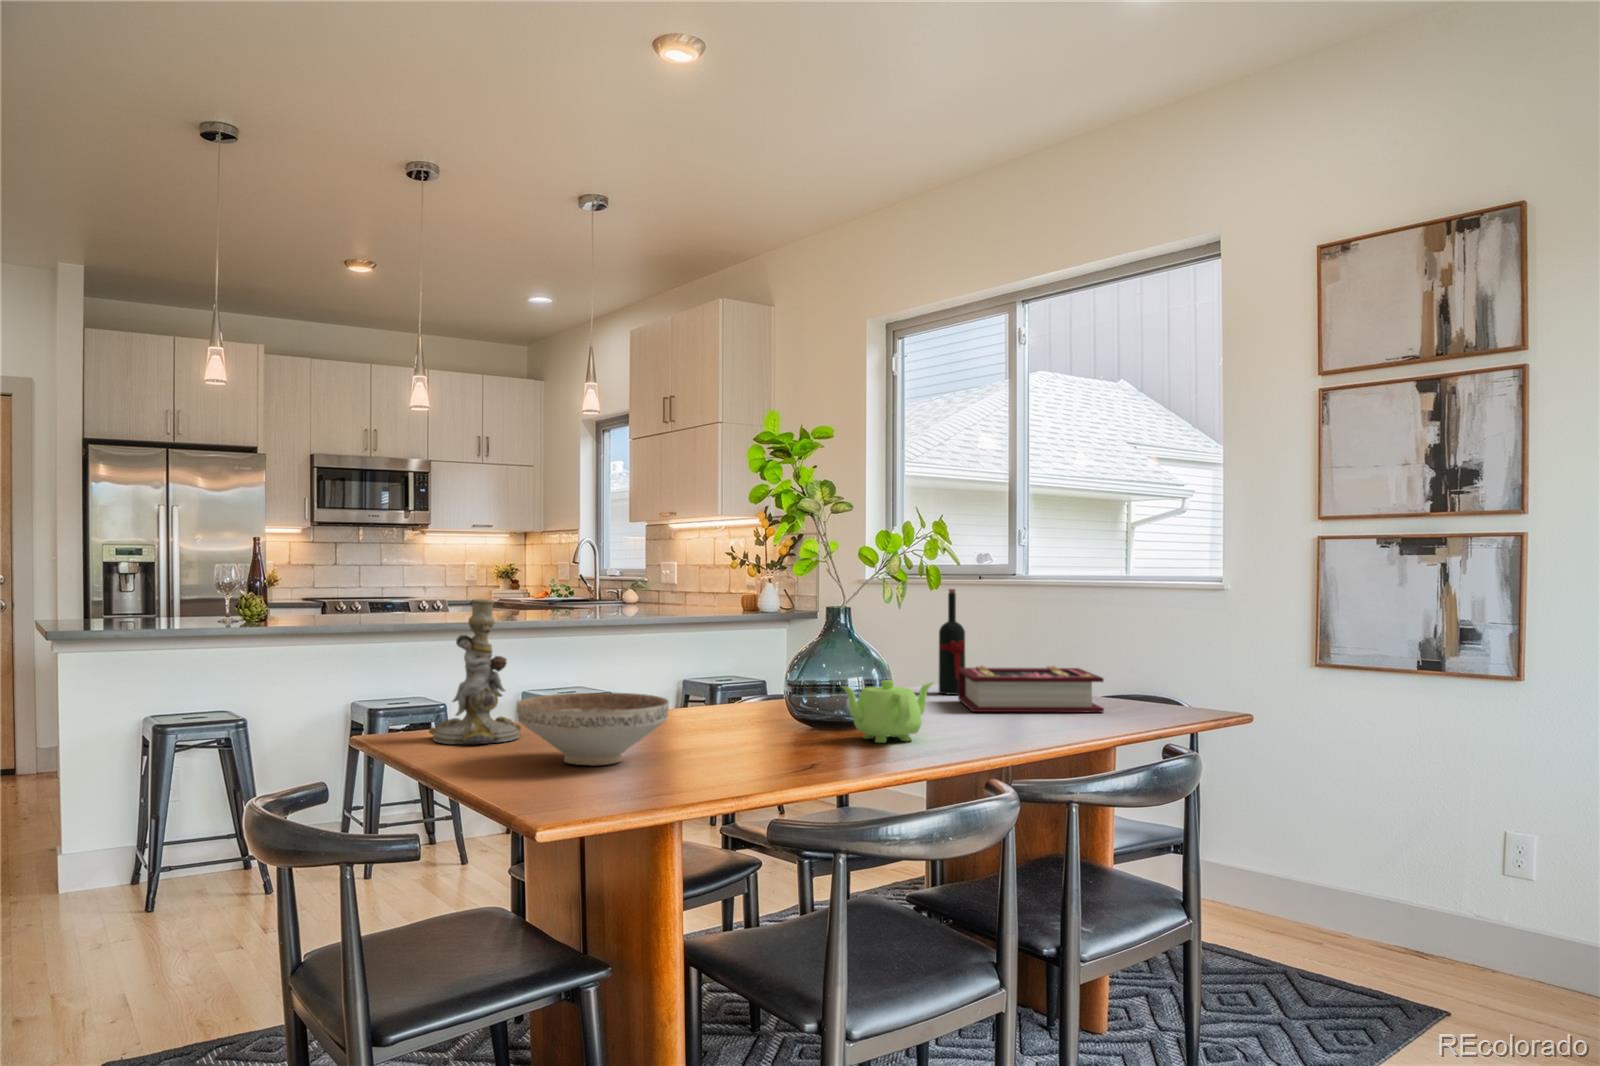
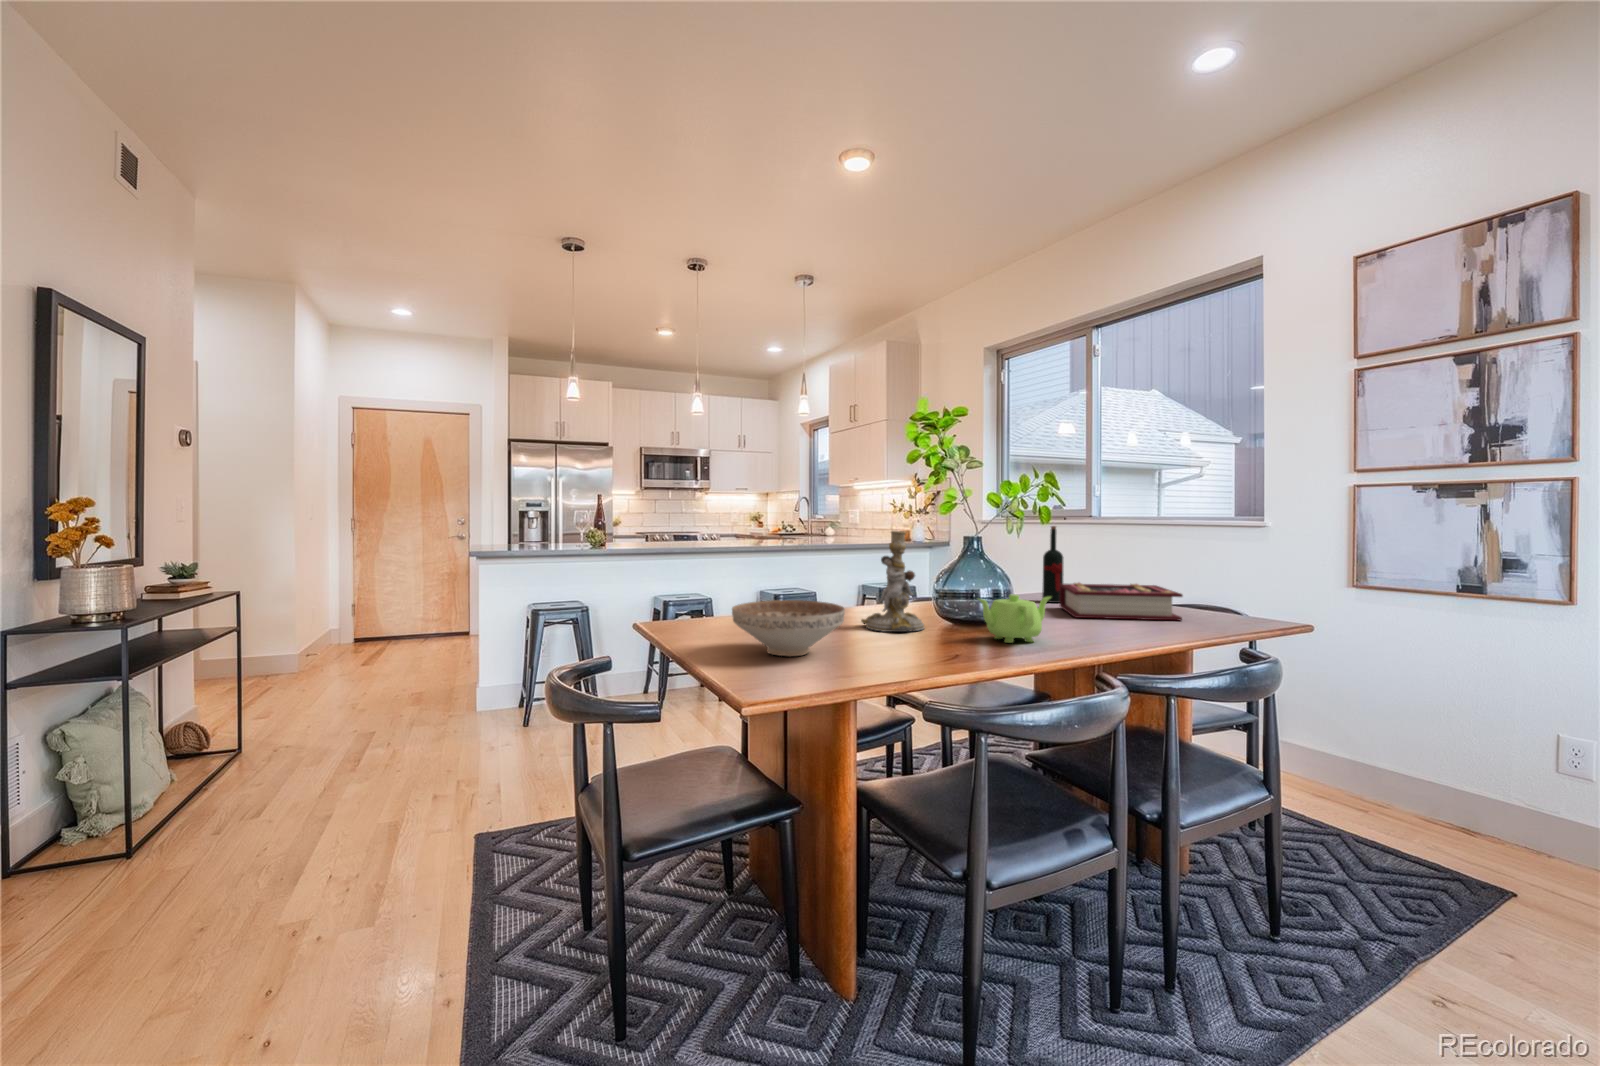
candlestick: present [429,599,521,744] -> present [861,531,924,632]

